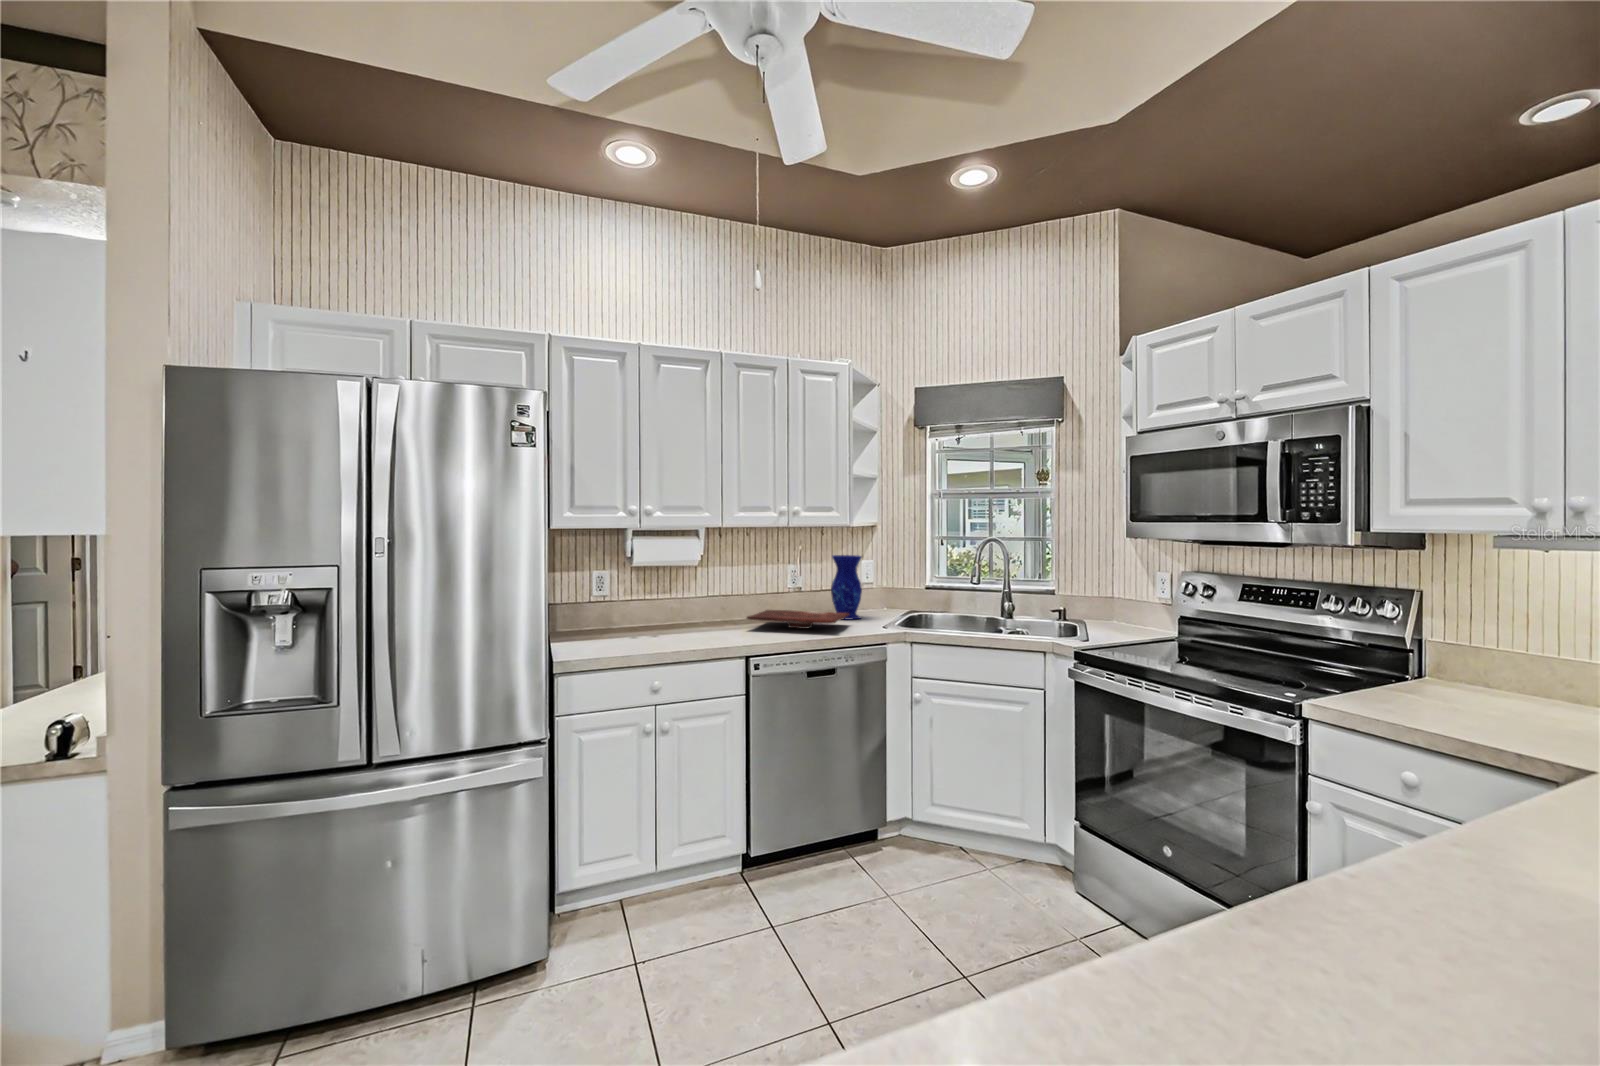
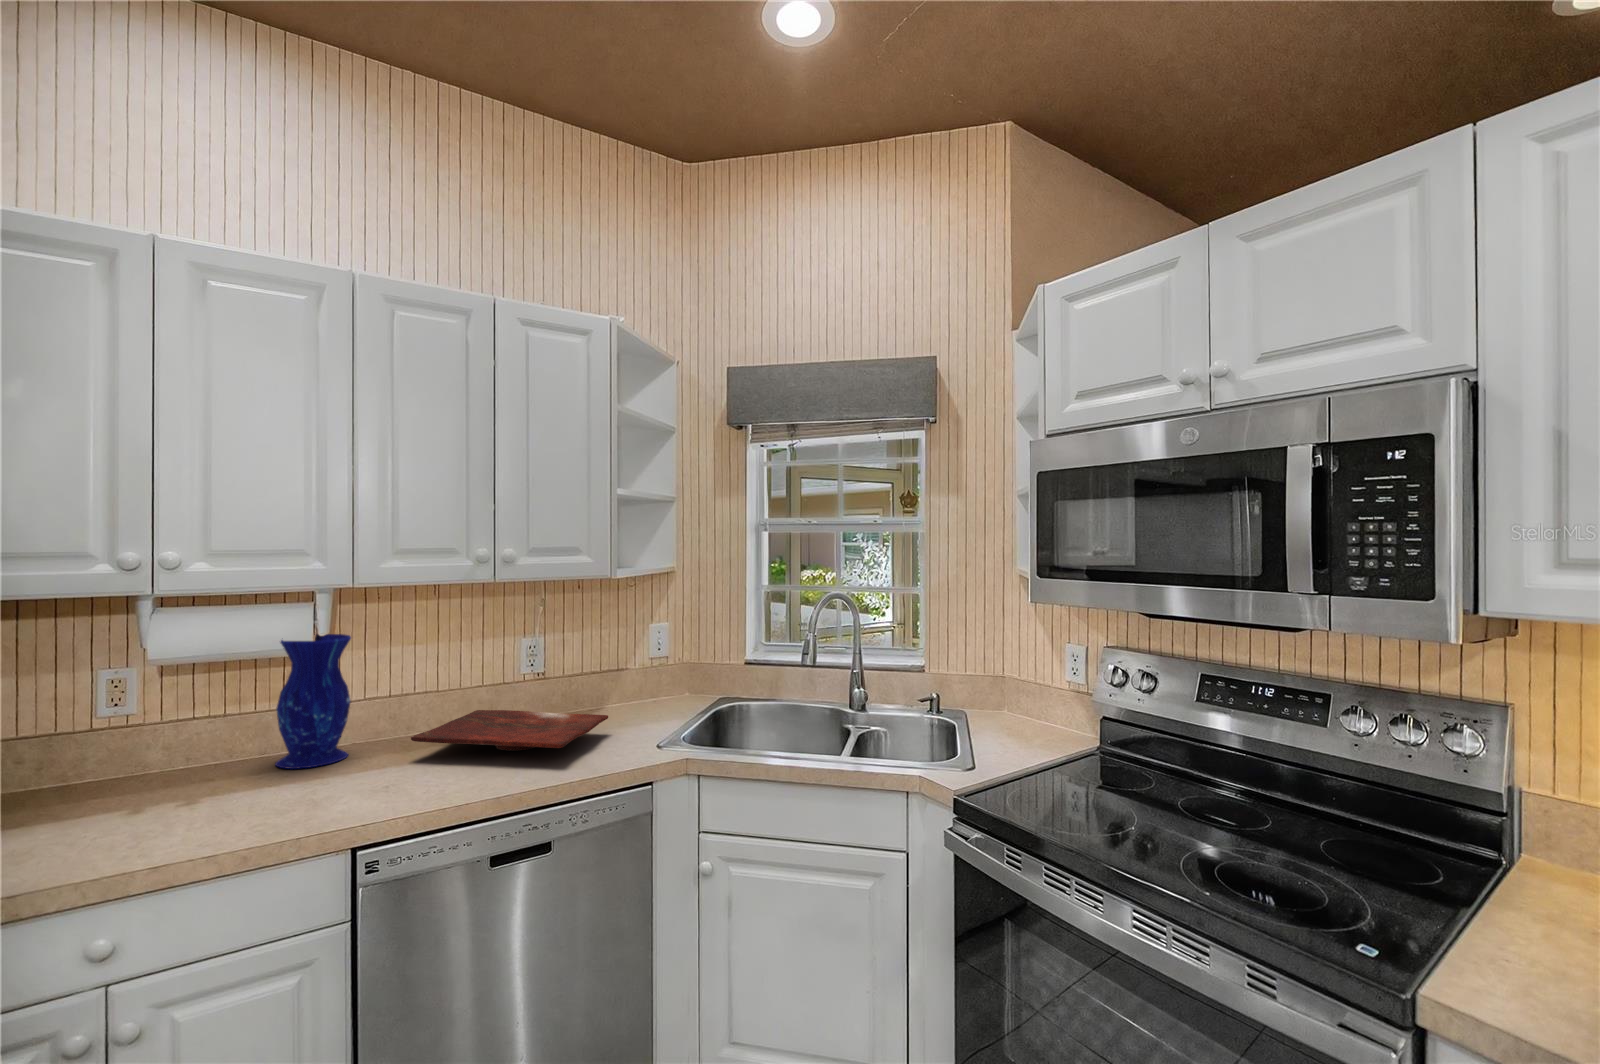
vase: present [831,555,862,619] -> present [276,634,351,769]

